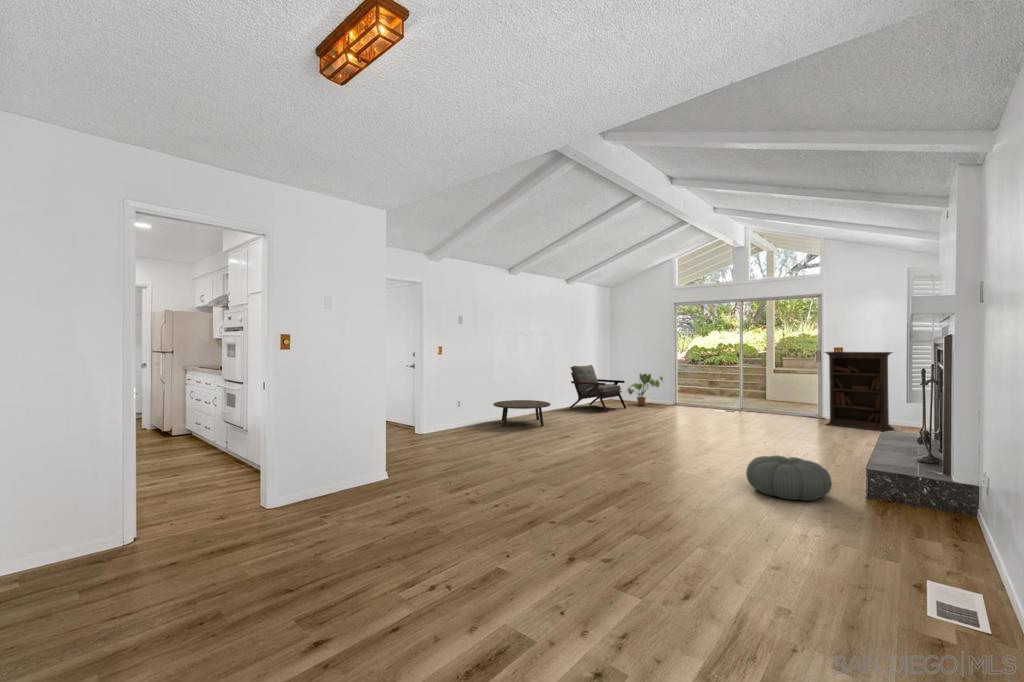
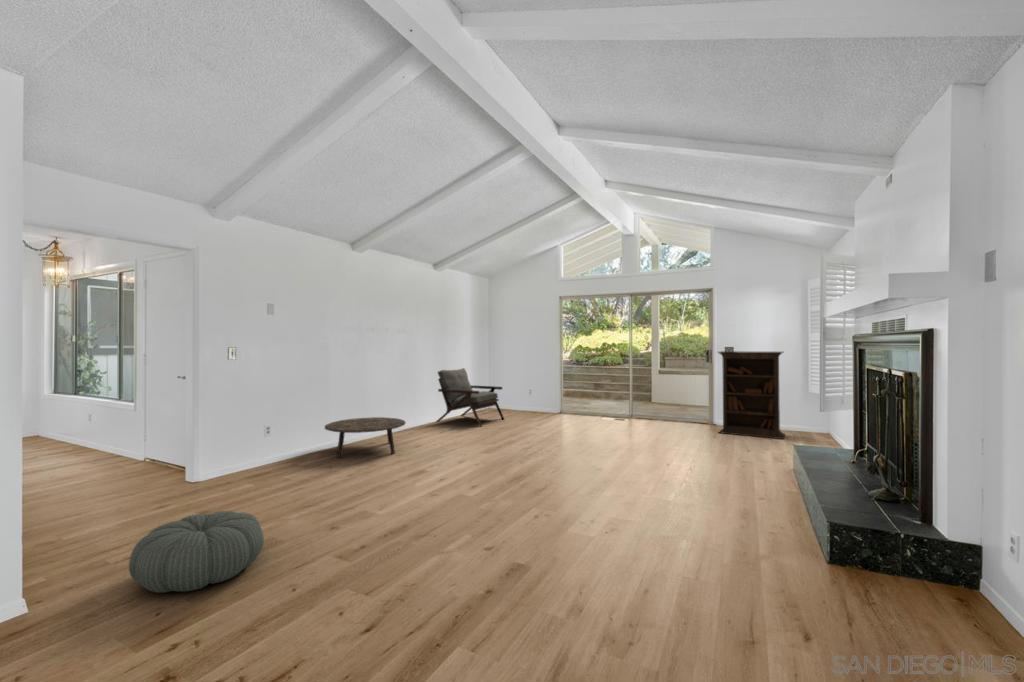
house plant: present [627,374,663,406] -> none [505,377,546,415]
pouf: present [746,456,832,501] -> present [129,511,264,593]

